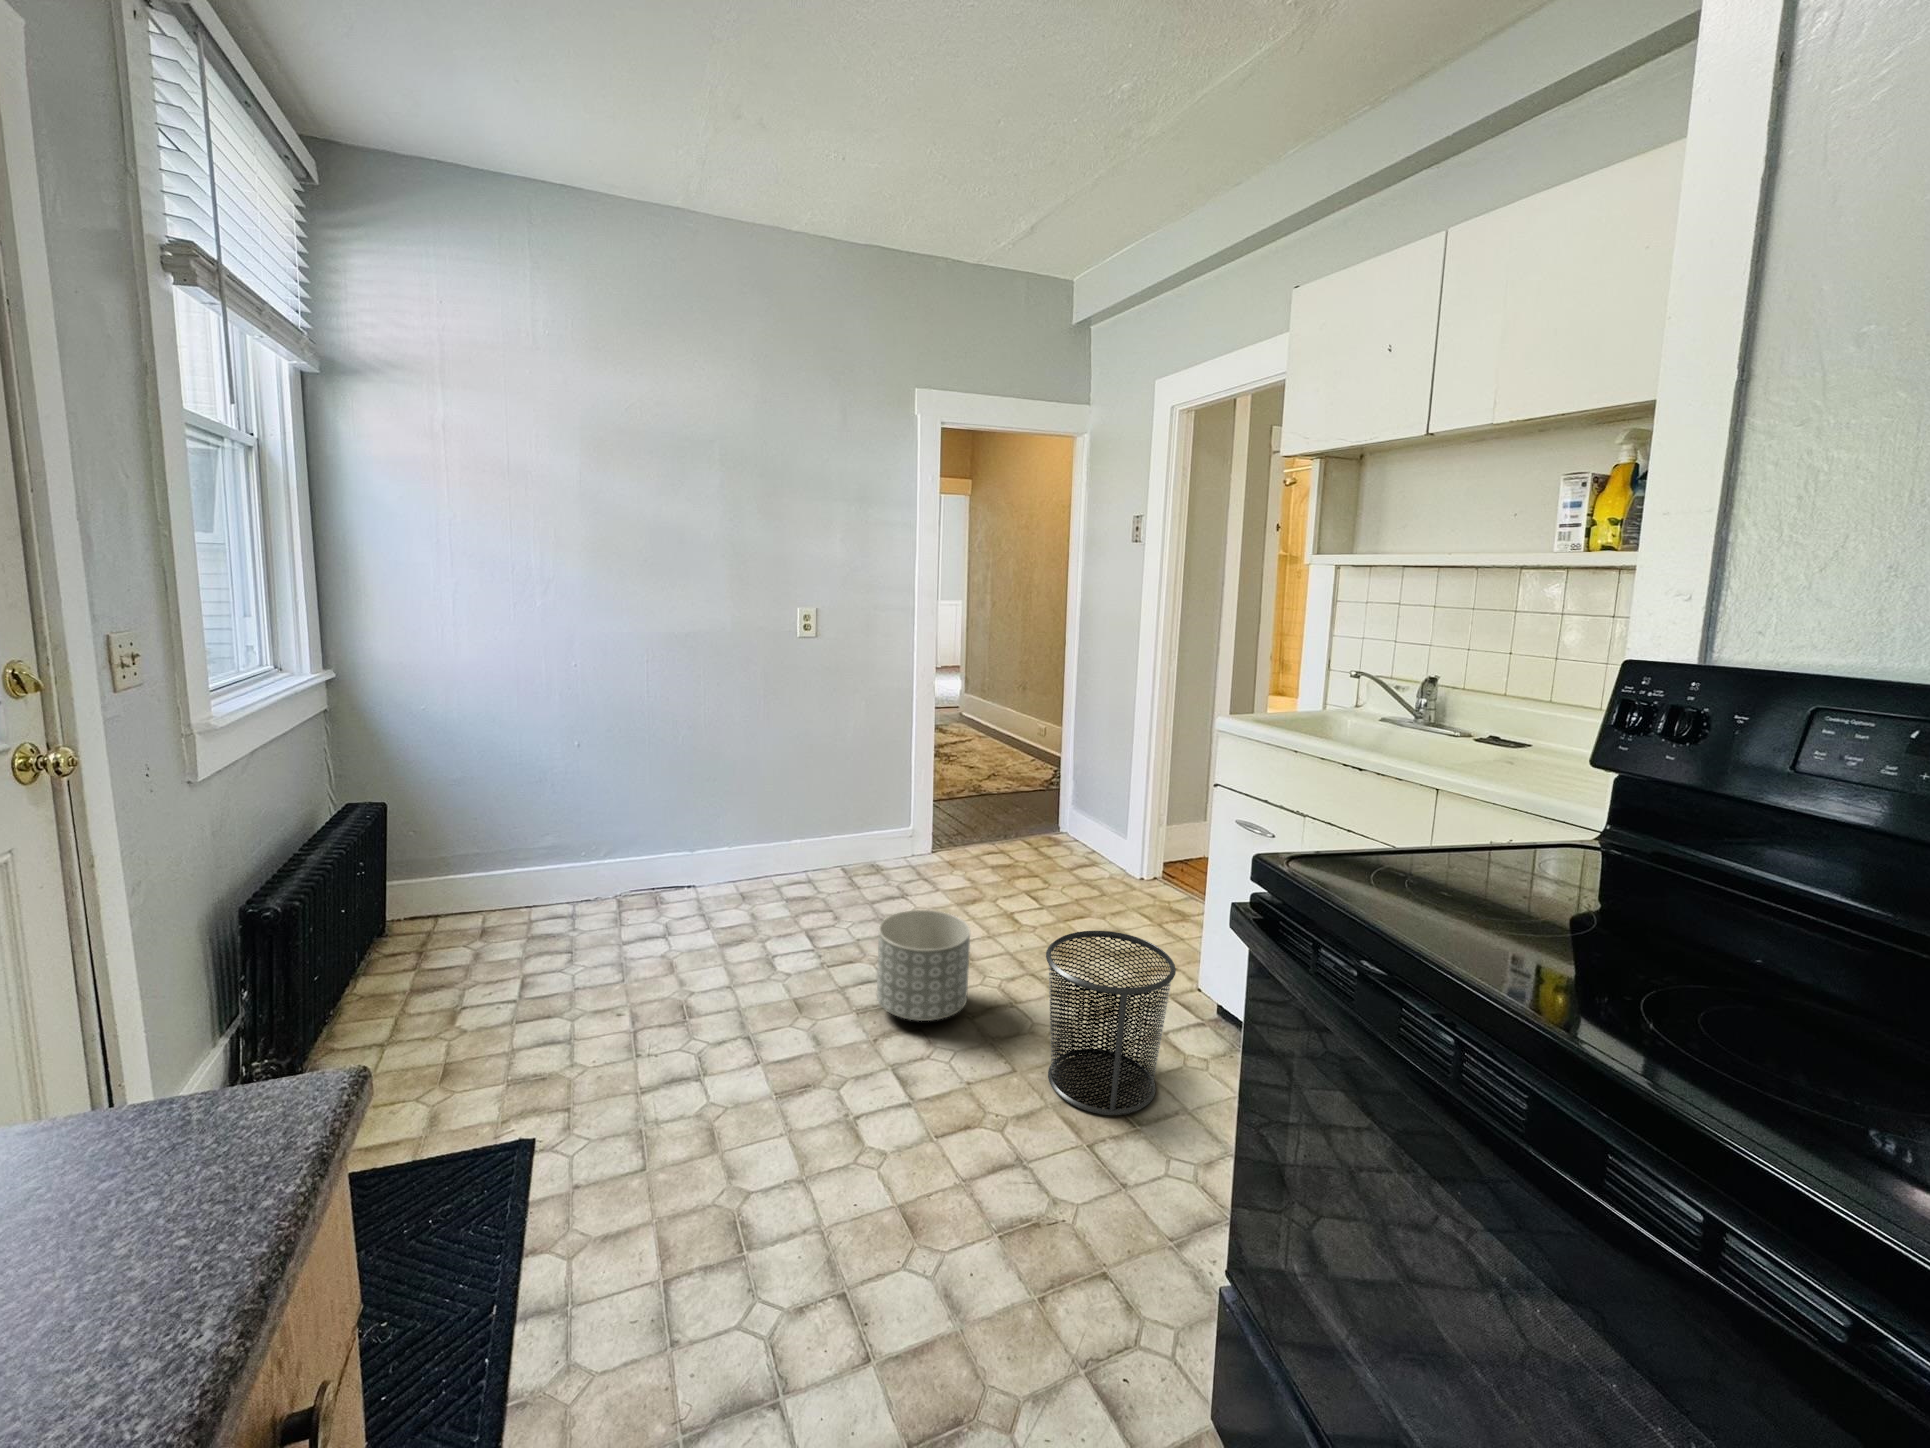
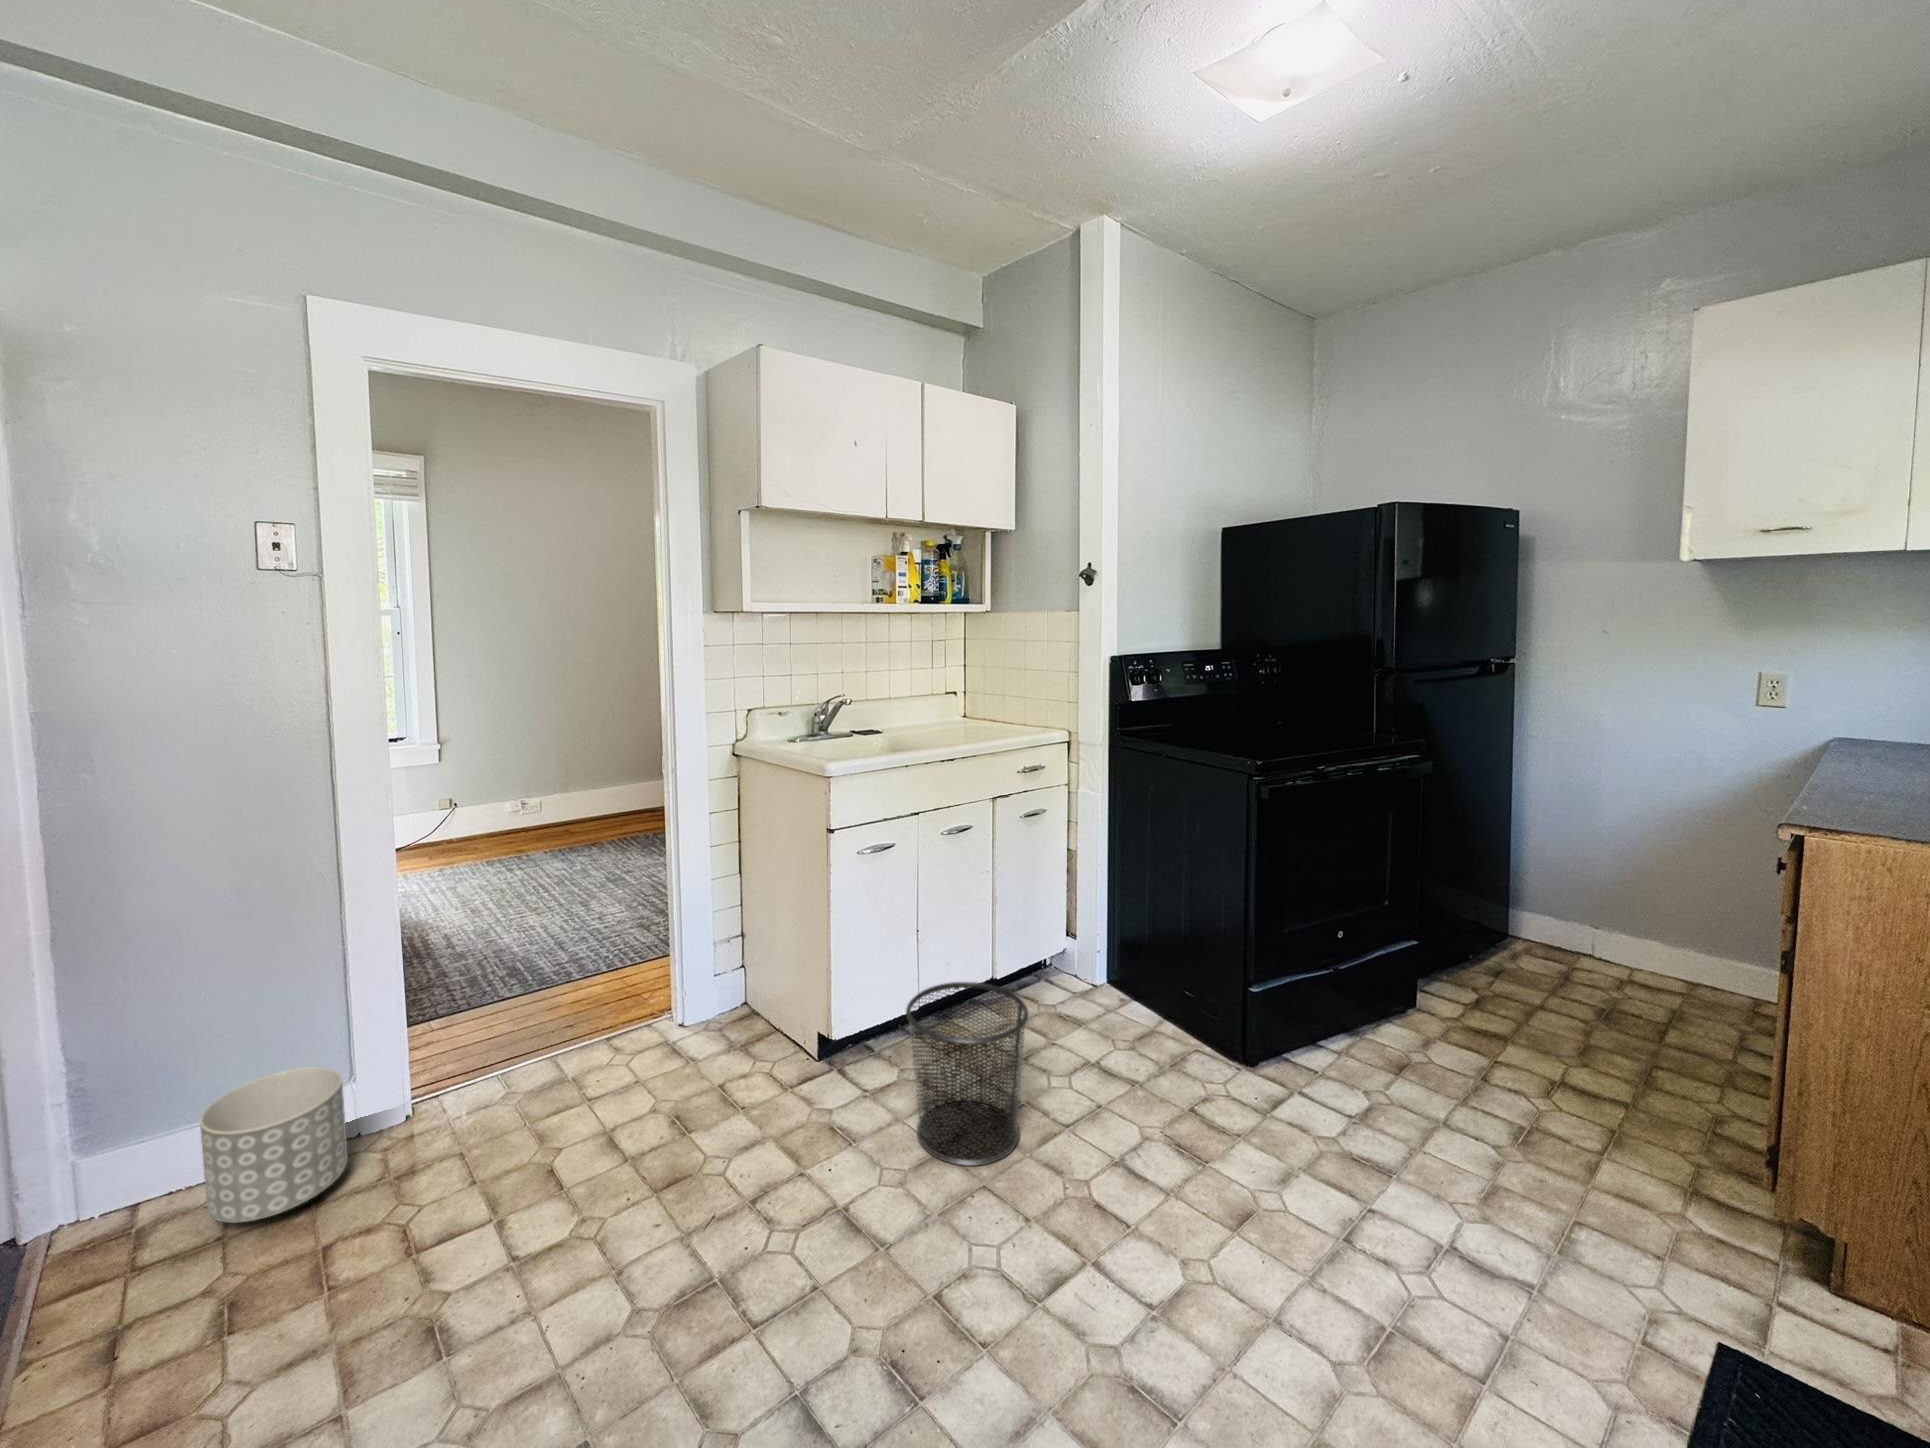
planter: present [877,910,970,1021] -> present [200,1067,348,1223]

